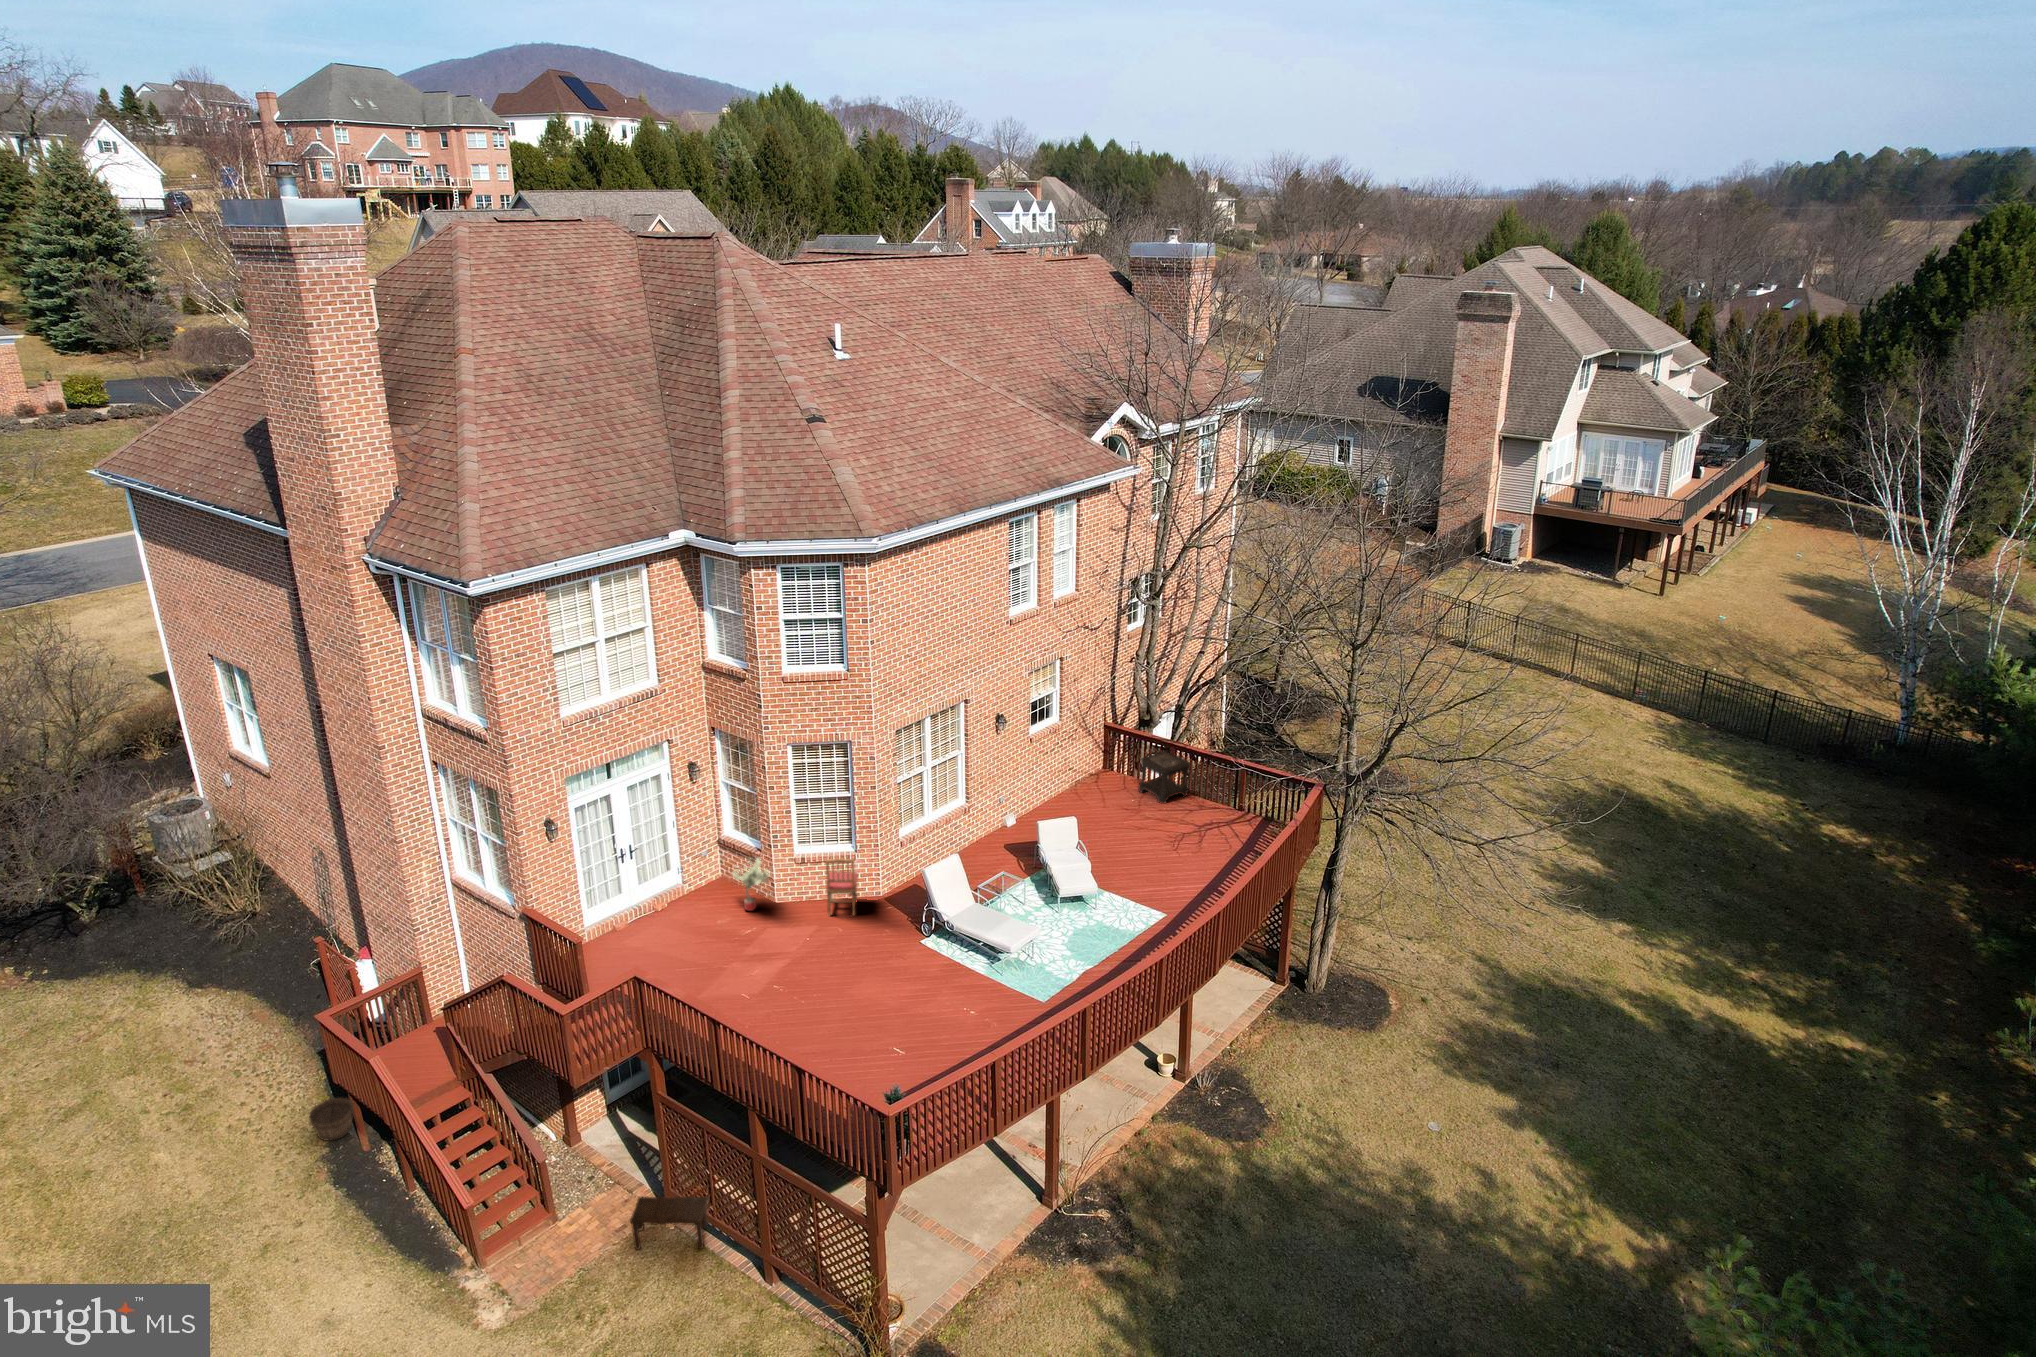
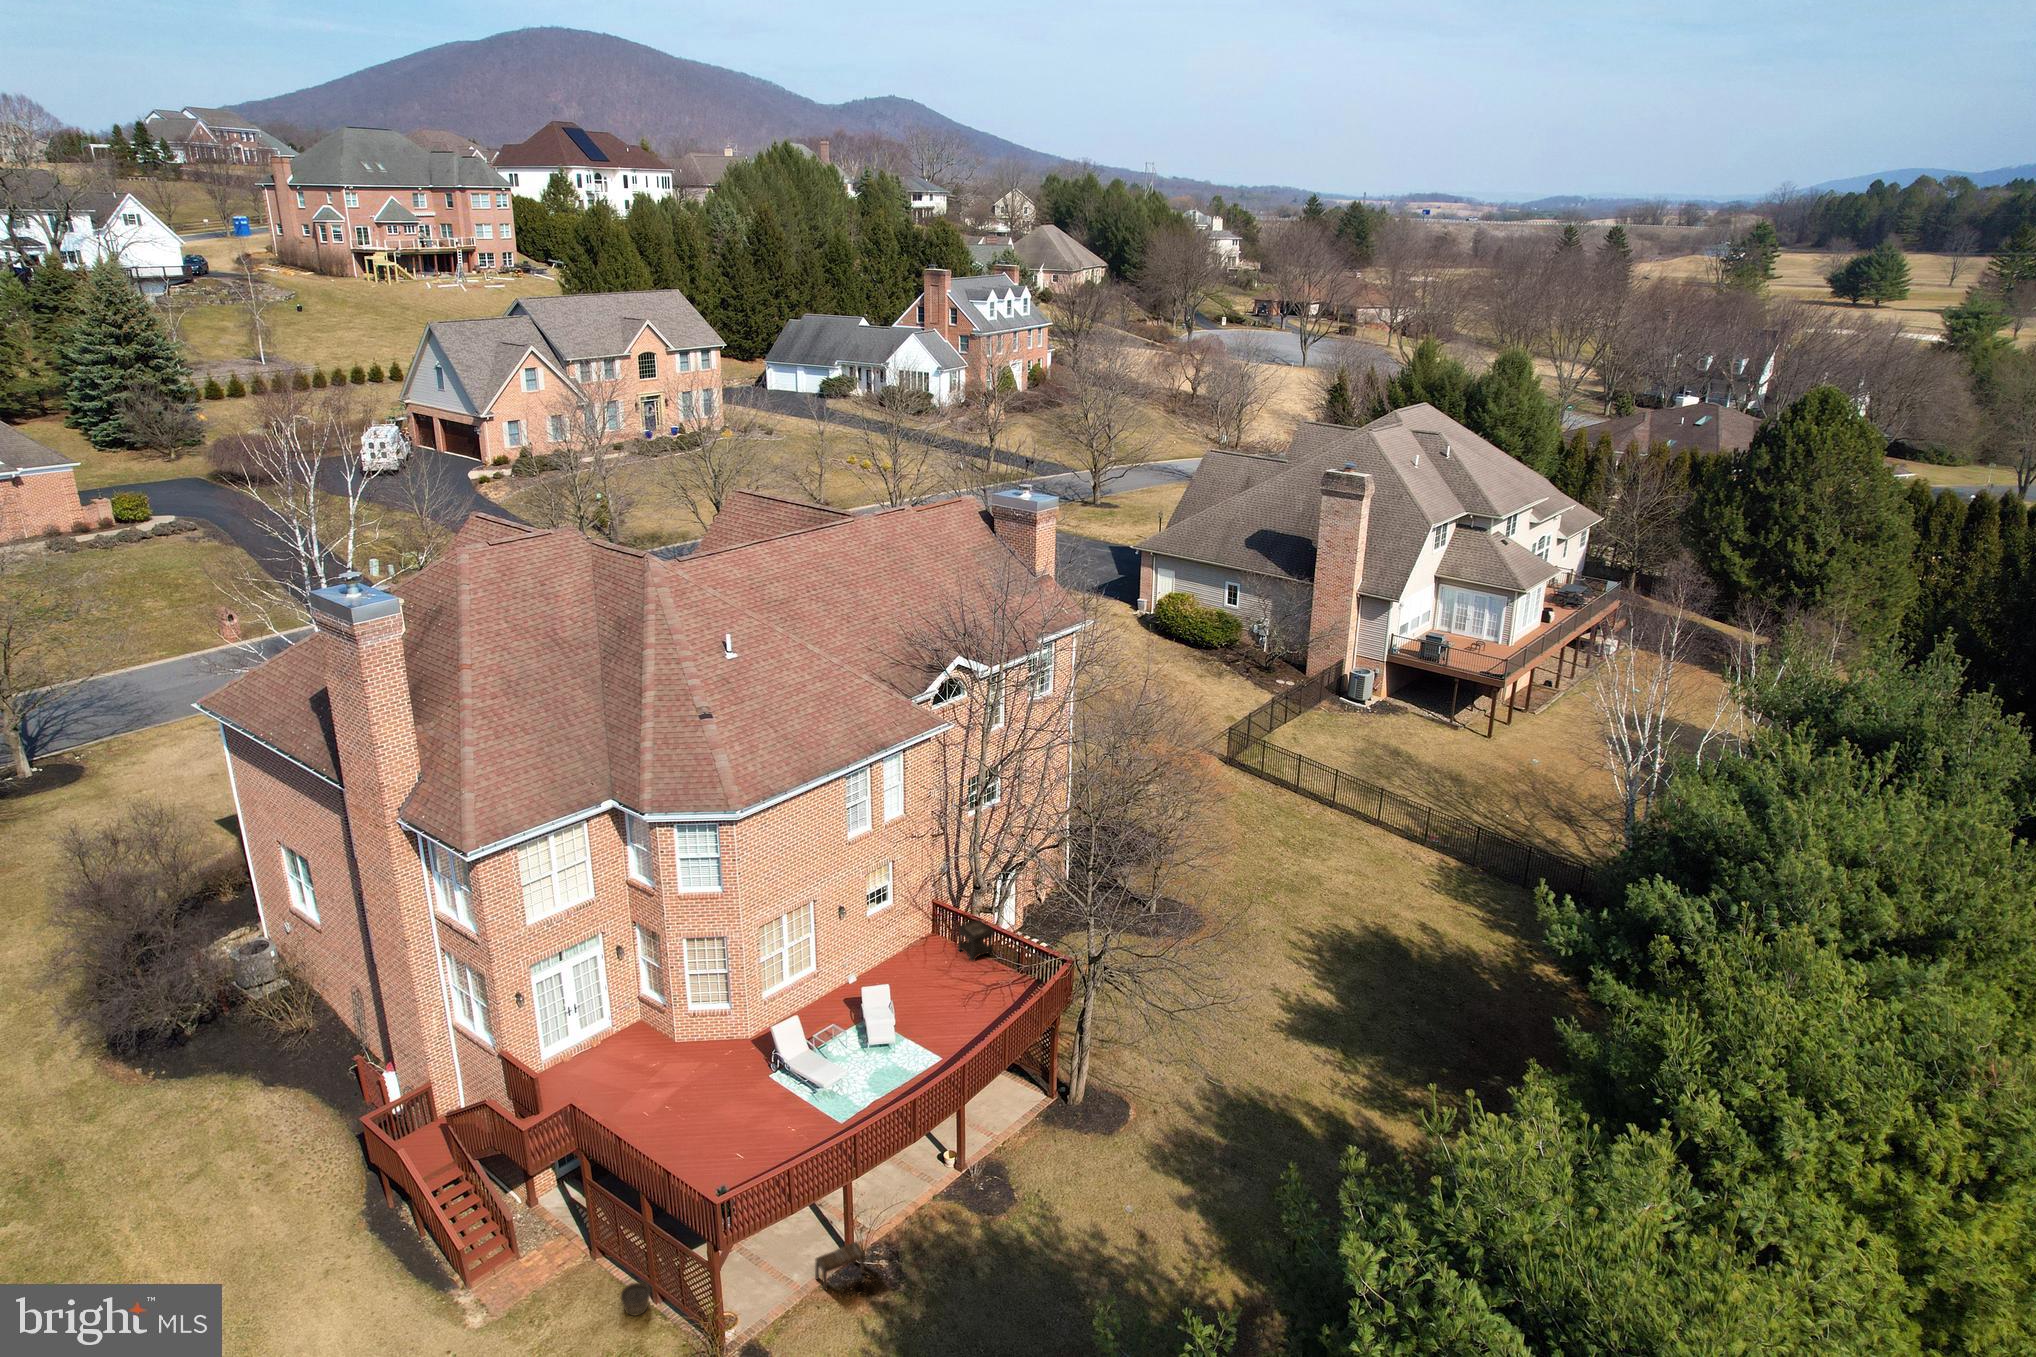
potted tree: present [733,858,769,911] -> none [645,1012,671,1049]
dining chair: present [826,859,858,916] -> none [707,1016,732,1054]
wooden bucket: present [309,1098,353,1141] -> present [621,1282,651,1316]
bench: present [630,1196,708,1250] -> present [815,1242,865,1290]

